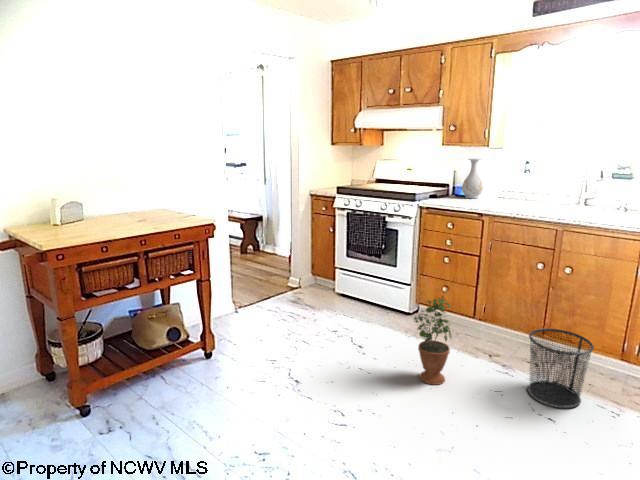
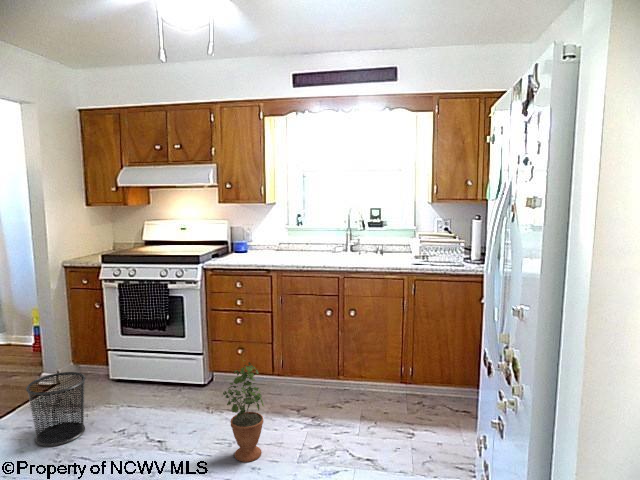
vase: present [462,159,483,198] -> none [242,216,262,255]
waste bin: present [528,328,594,408] -> present [26,372,86,446]

